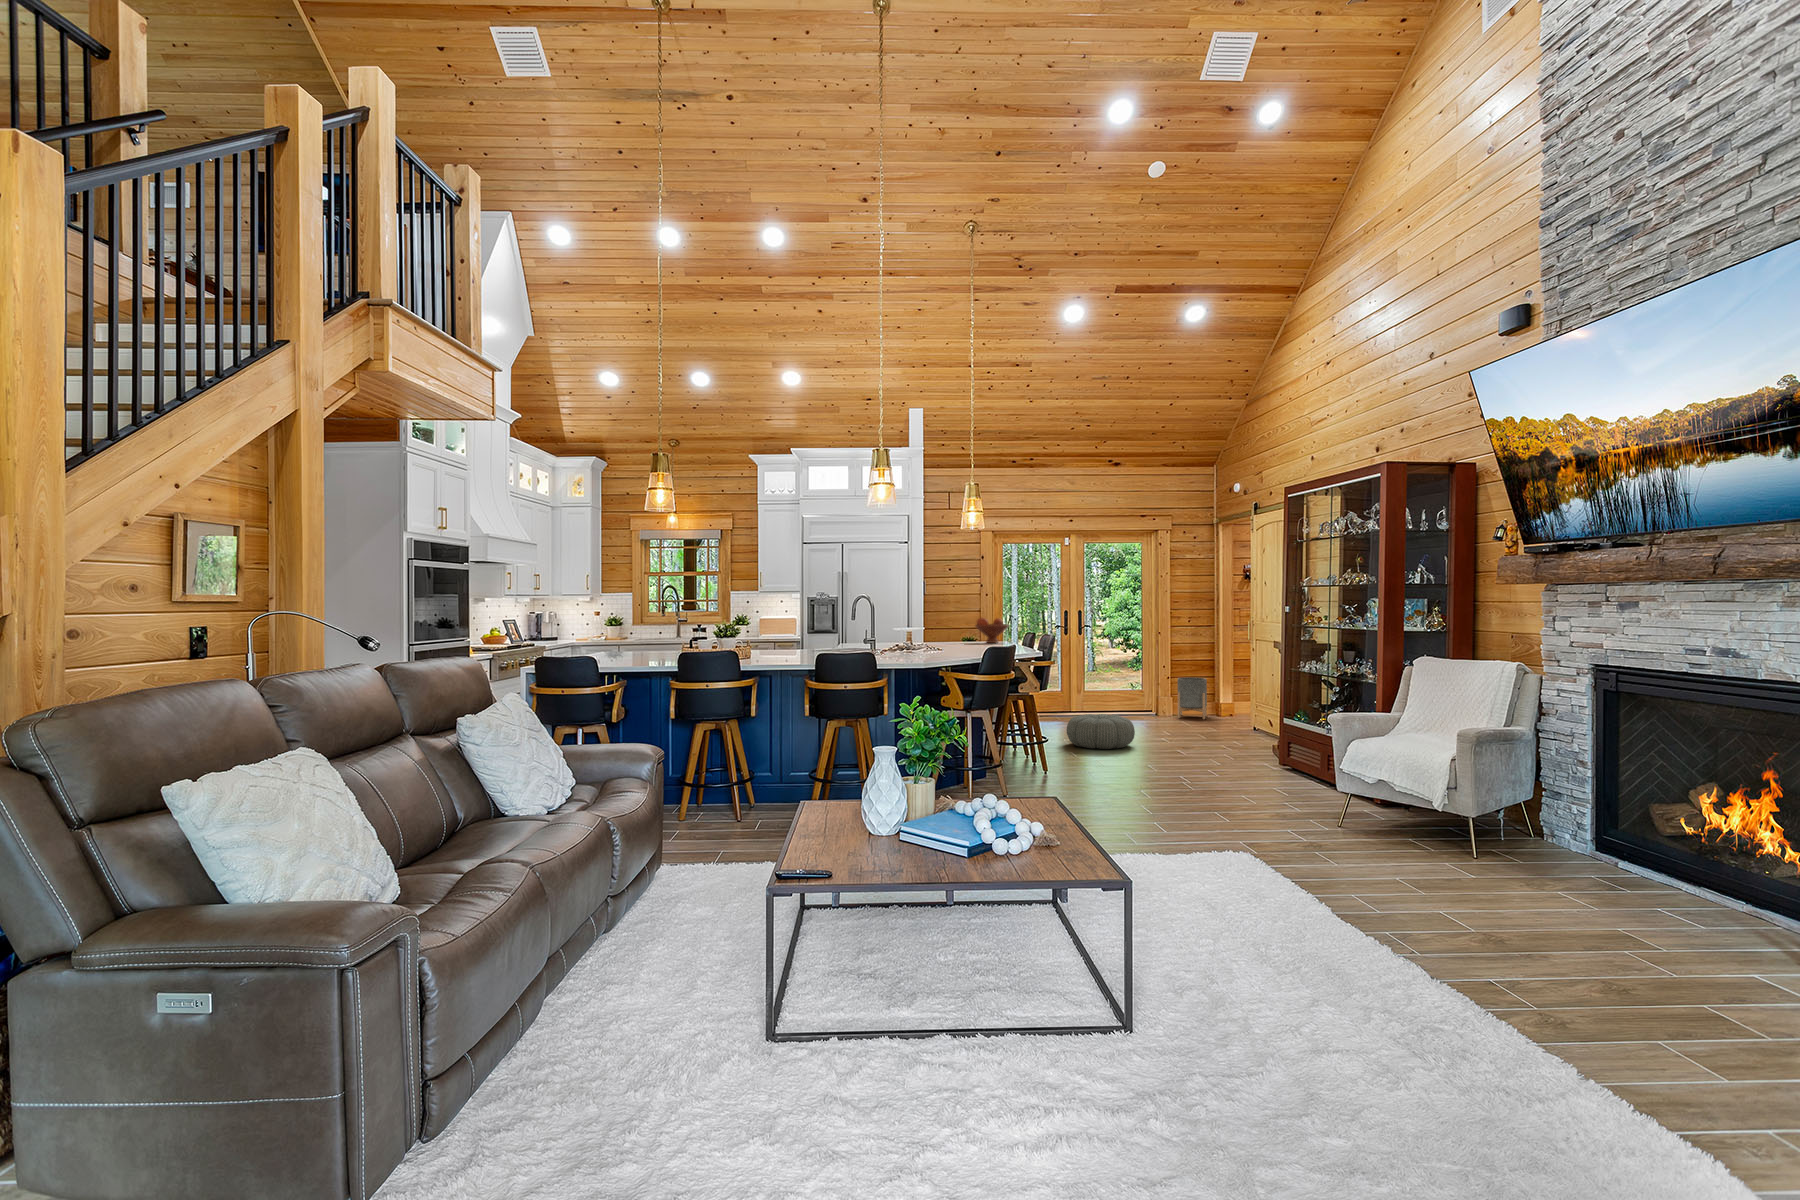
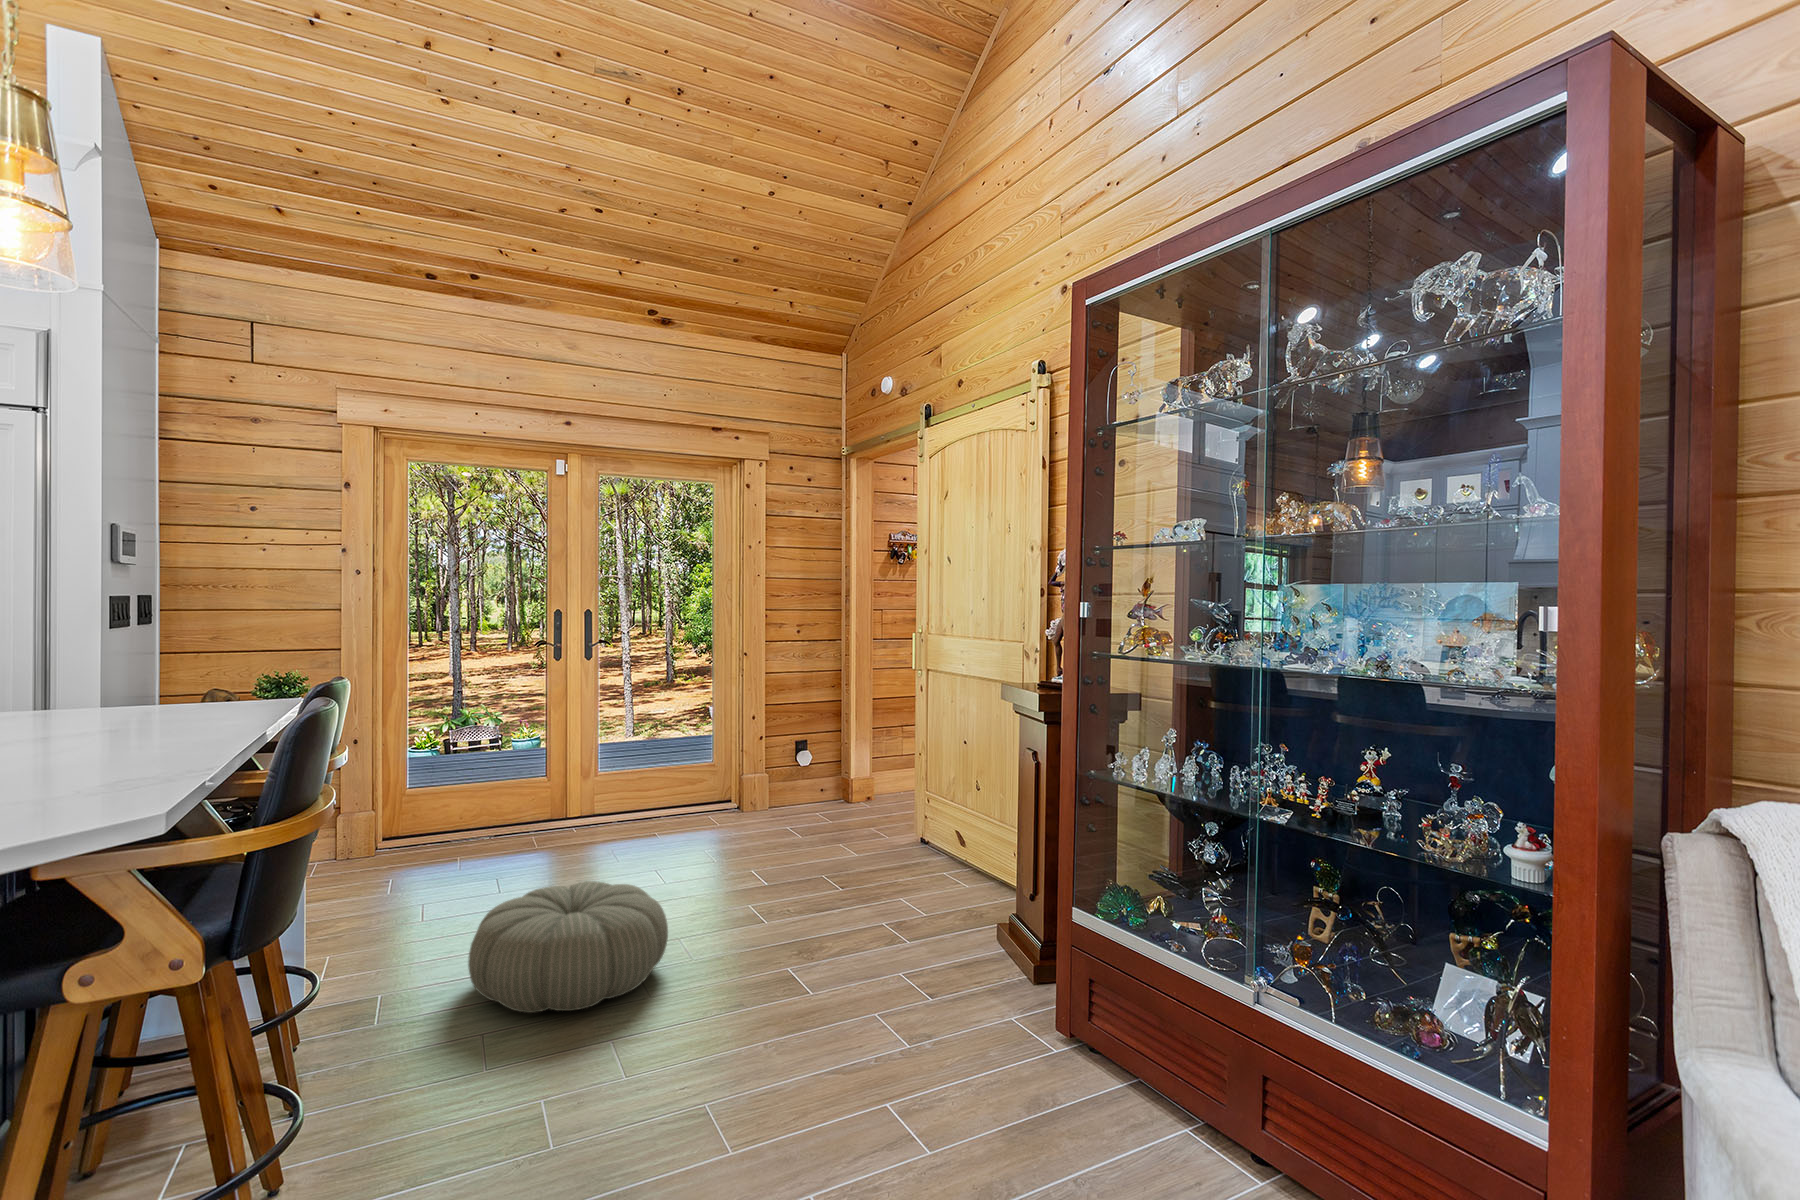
fruit bowl: present [975,618,1009,643] -> none [67,627,230,719]
planter: present [1177,677,1207,719] -> none [777,735,829,817]

